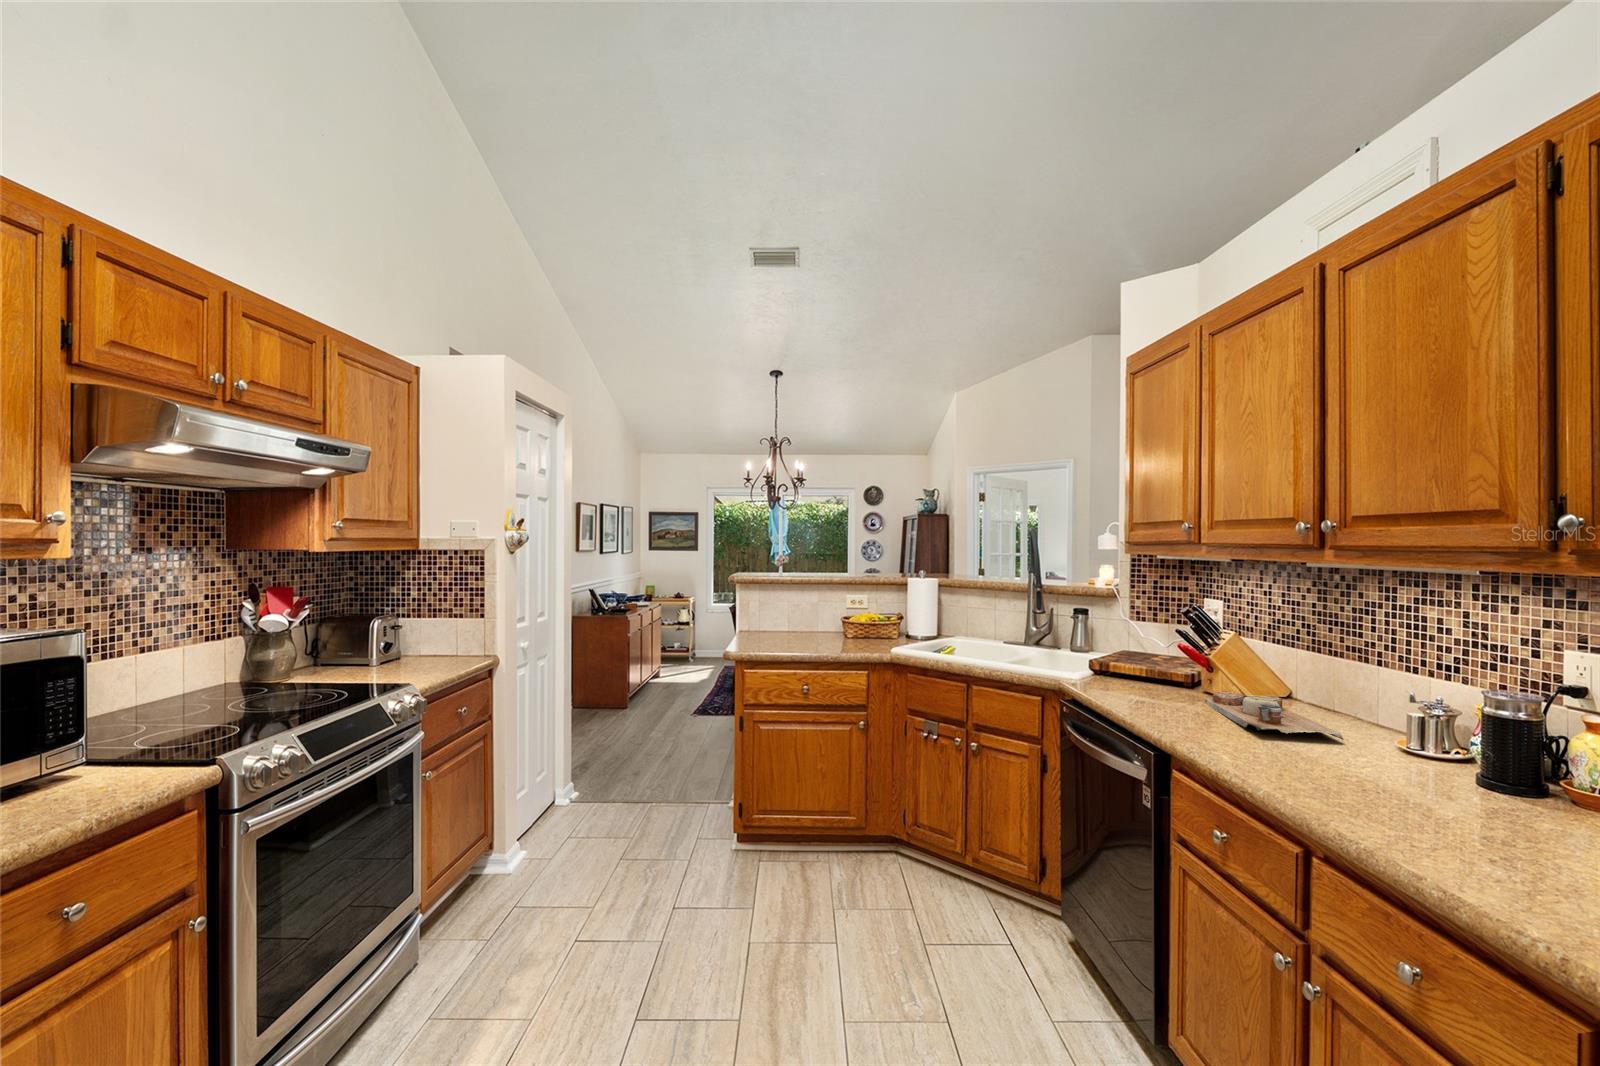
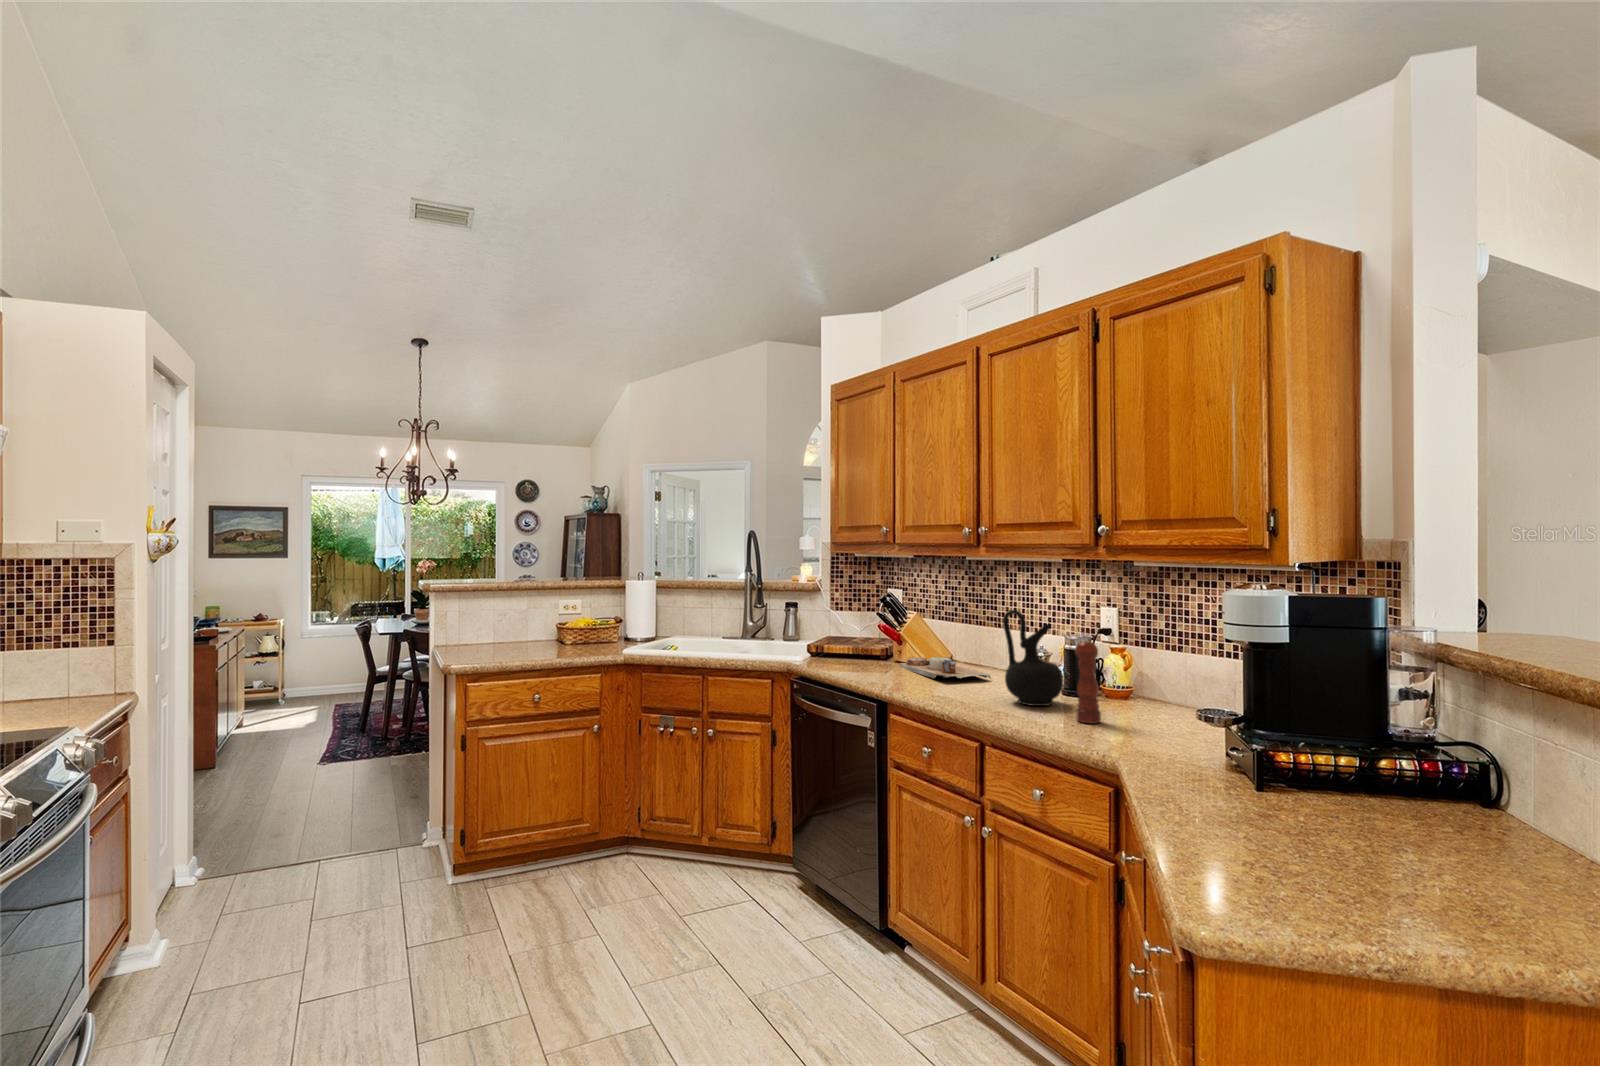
ceramic jug: none [1348,647,1470,806] -> present [1003,610,1063,706]
pepper mill: none [1485,705,1548,864] -> present [1075,635,1101,723]

